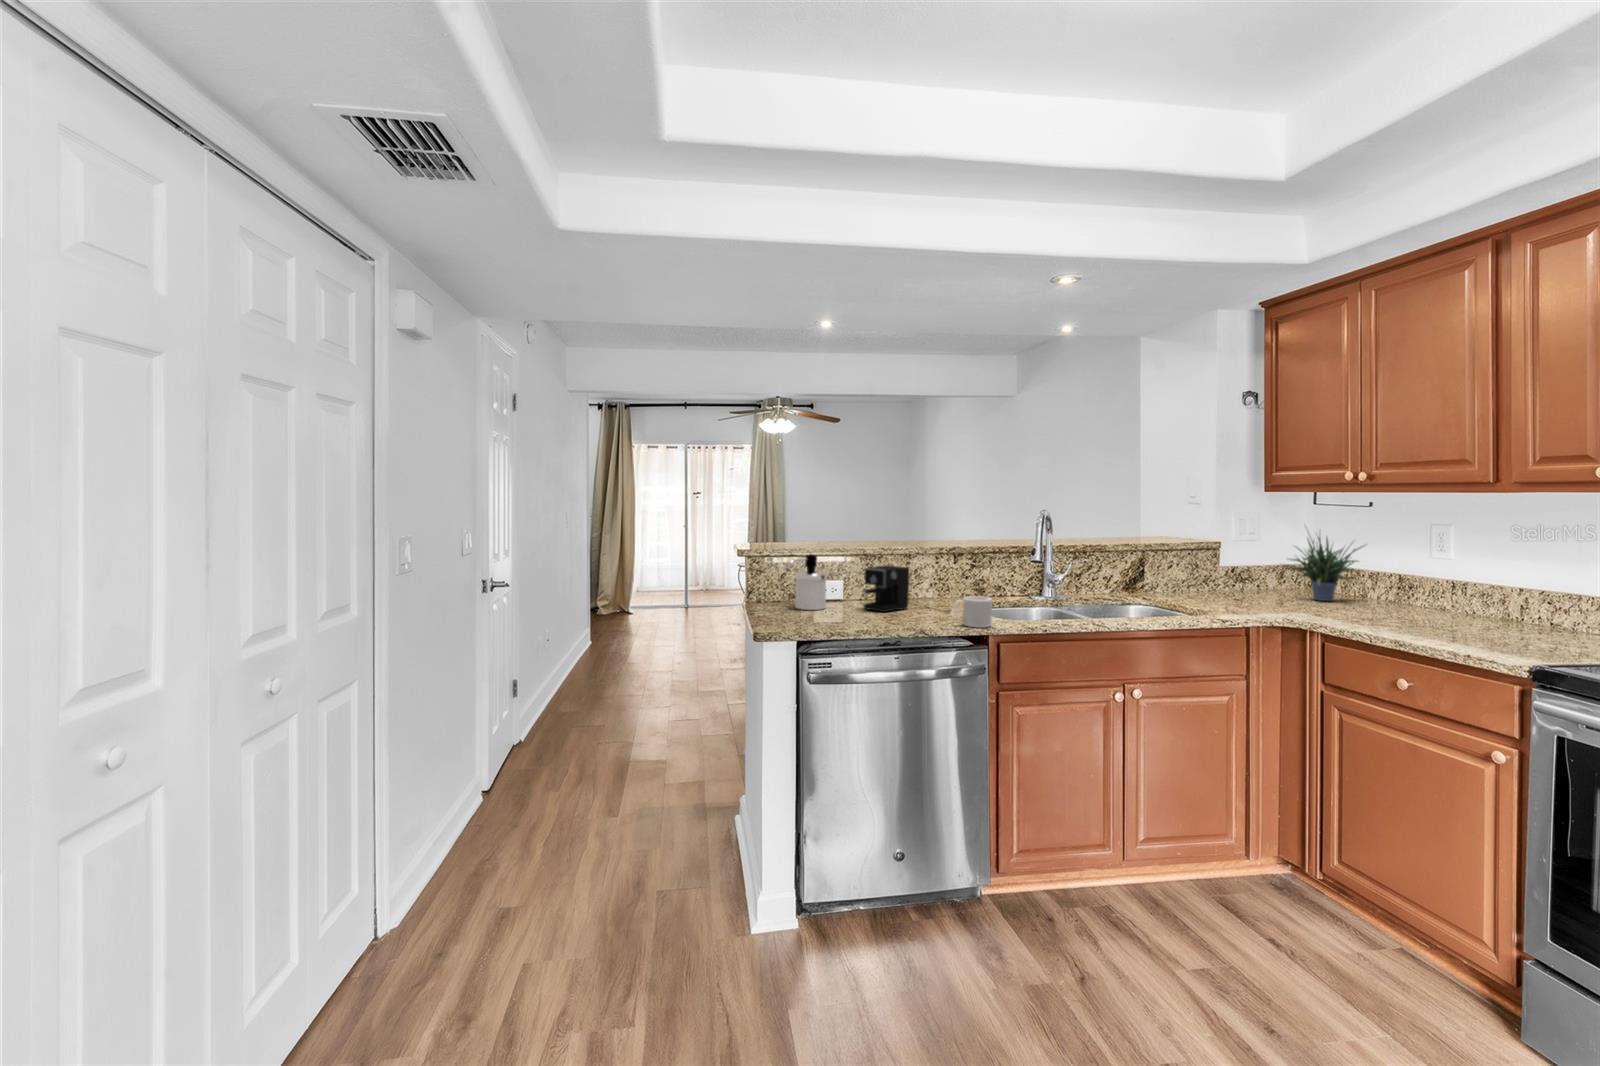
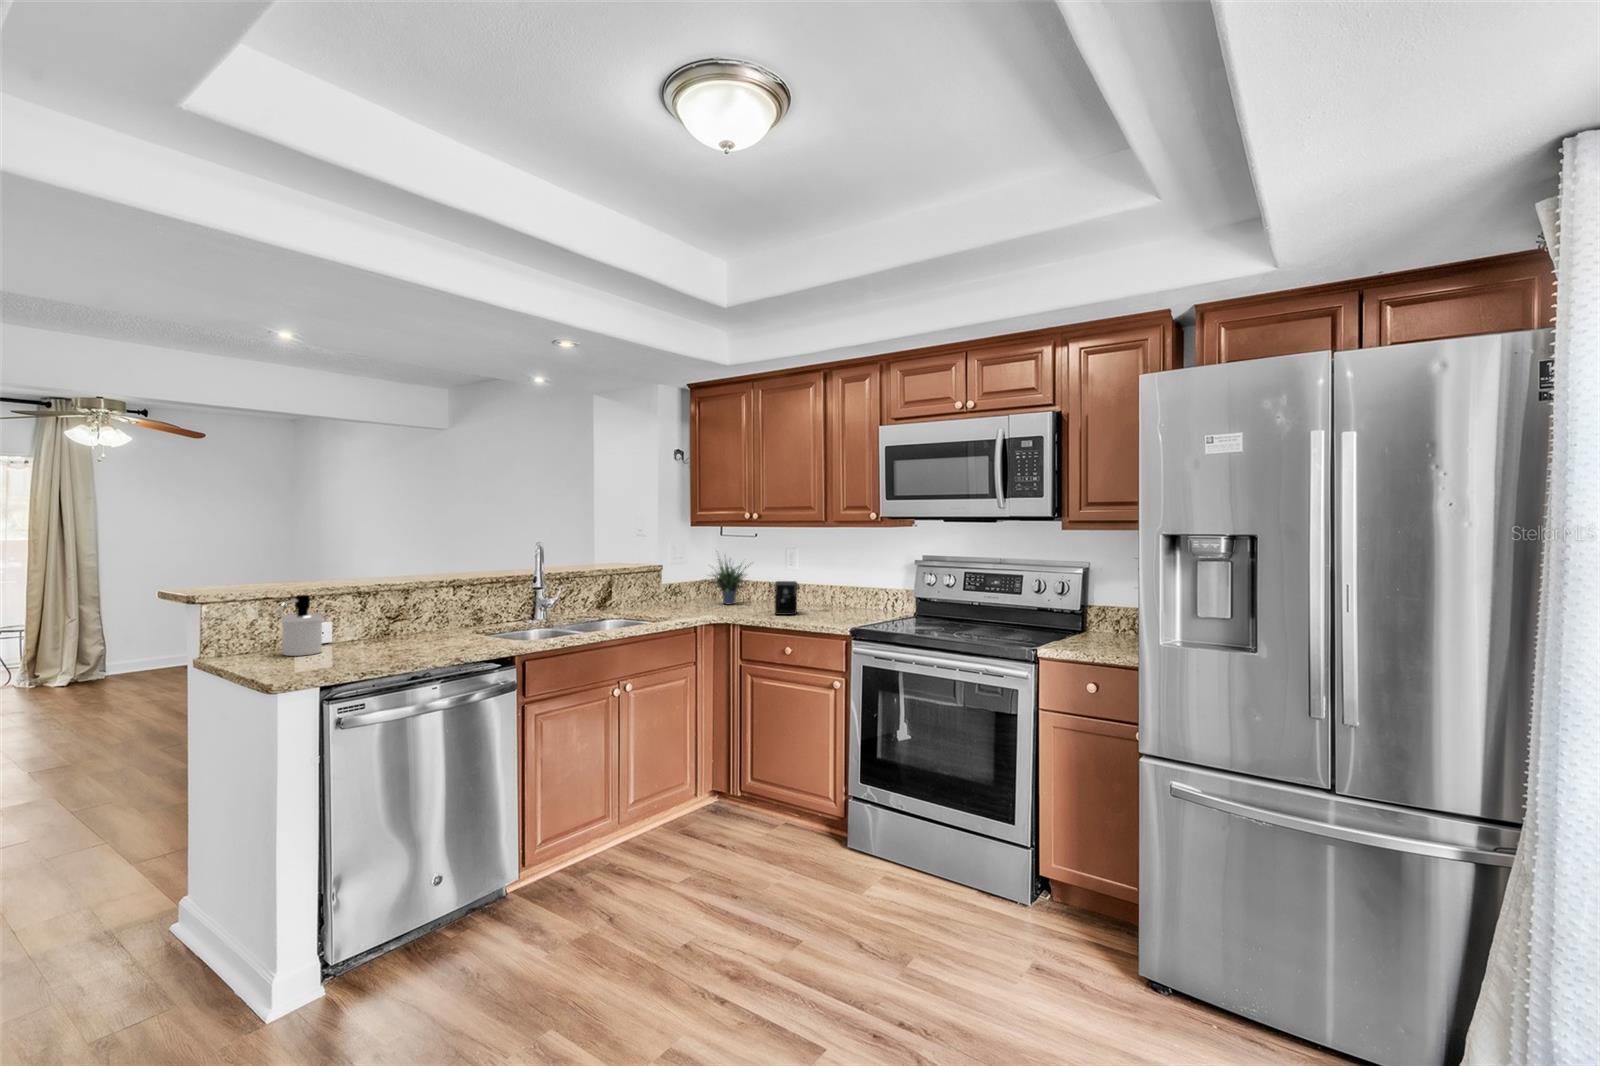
coffee maker: present [864,565,950,612] -> present [775,581,829,615]
mug: present [954,596,992,627] -> none [481,622,515,650]

